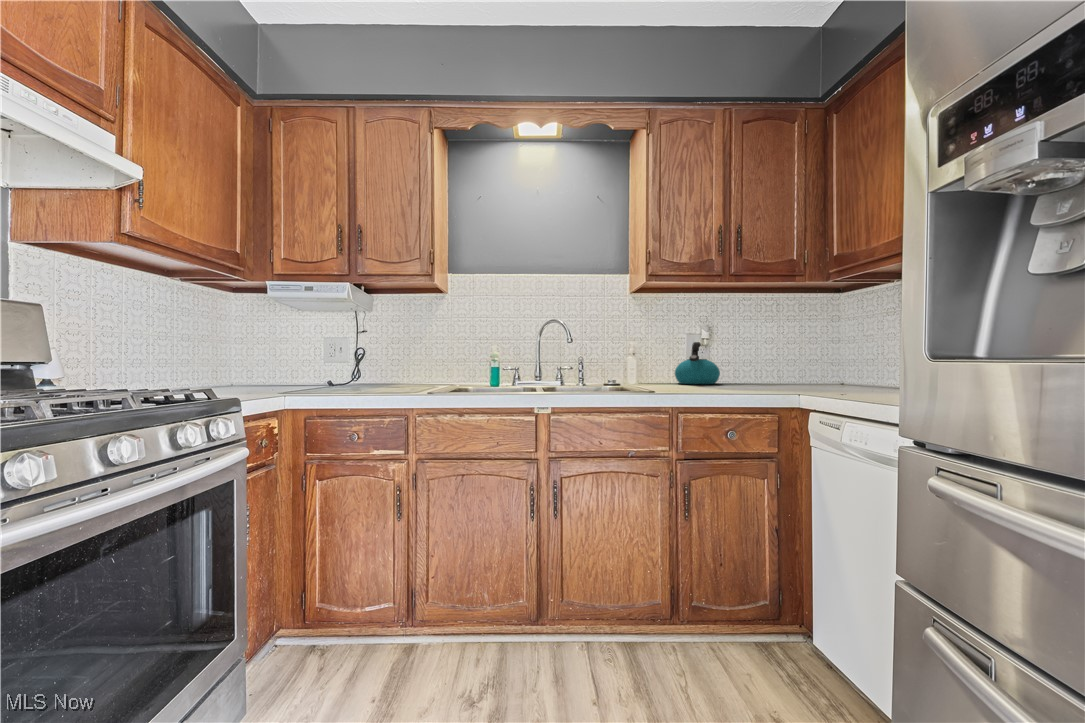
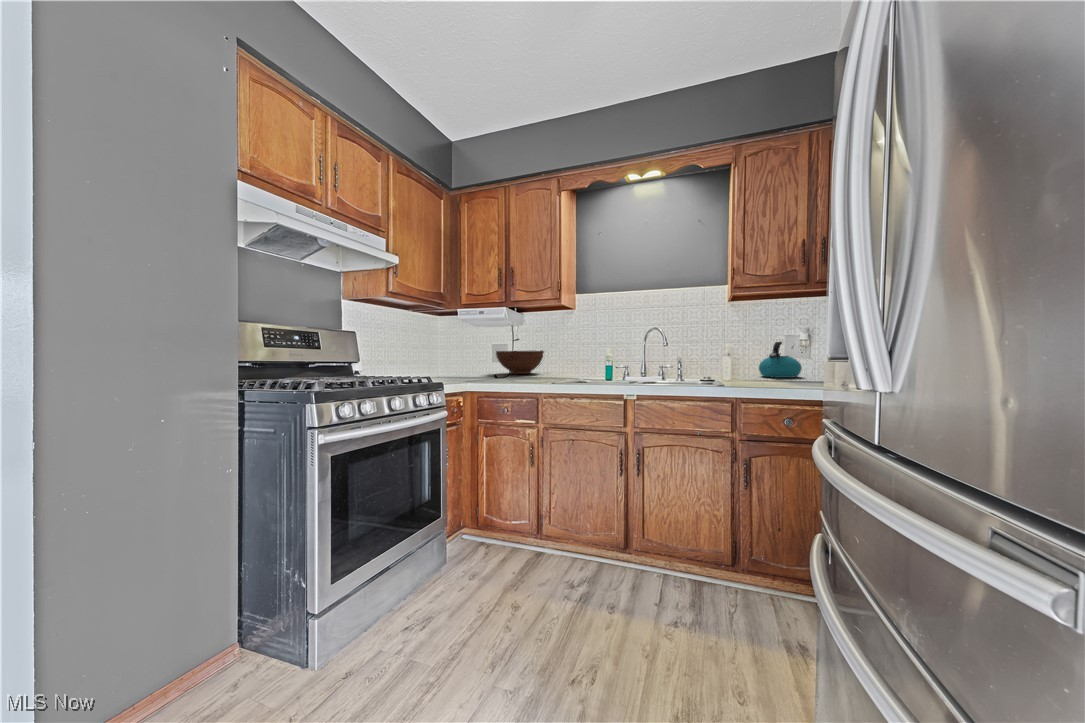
fruit bowl: none [324,349,402,384] -> present [496,350,544,374]

